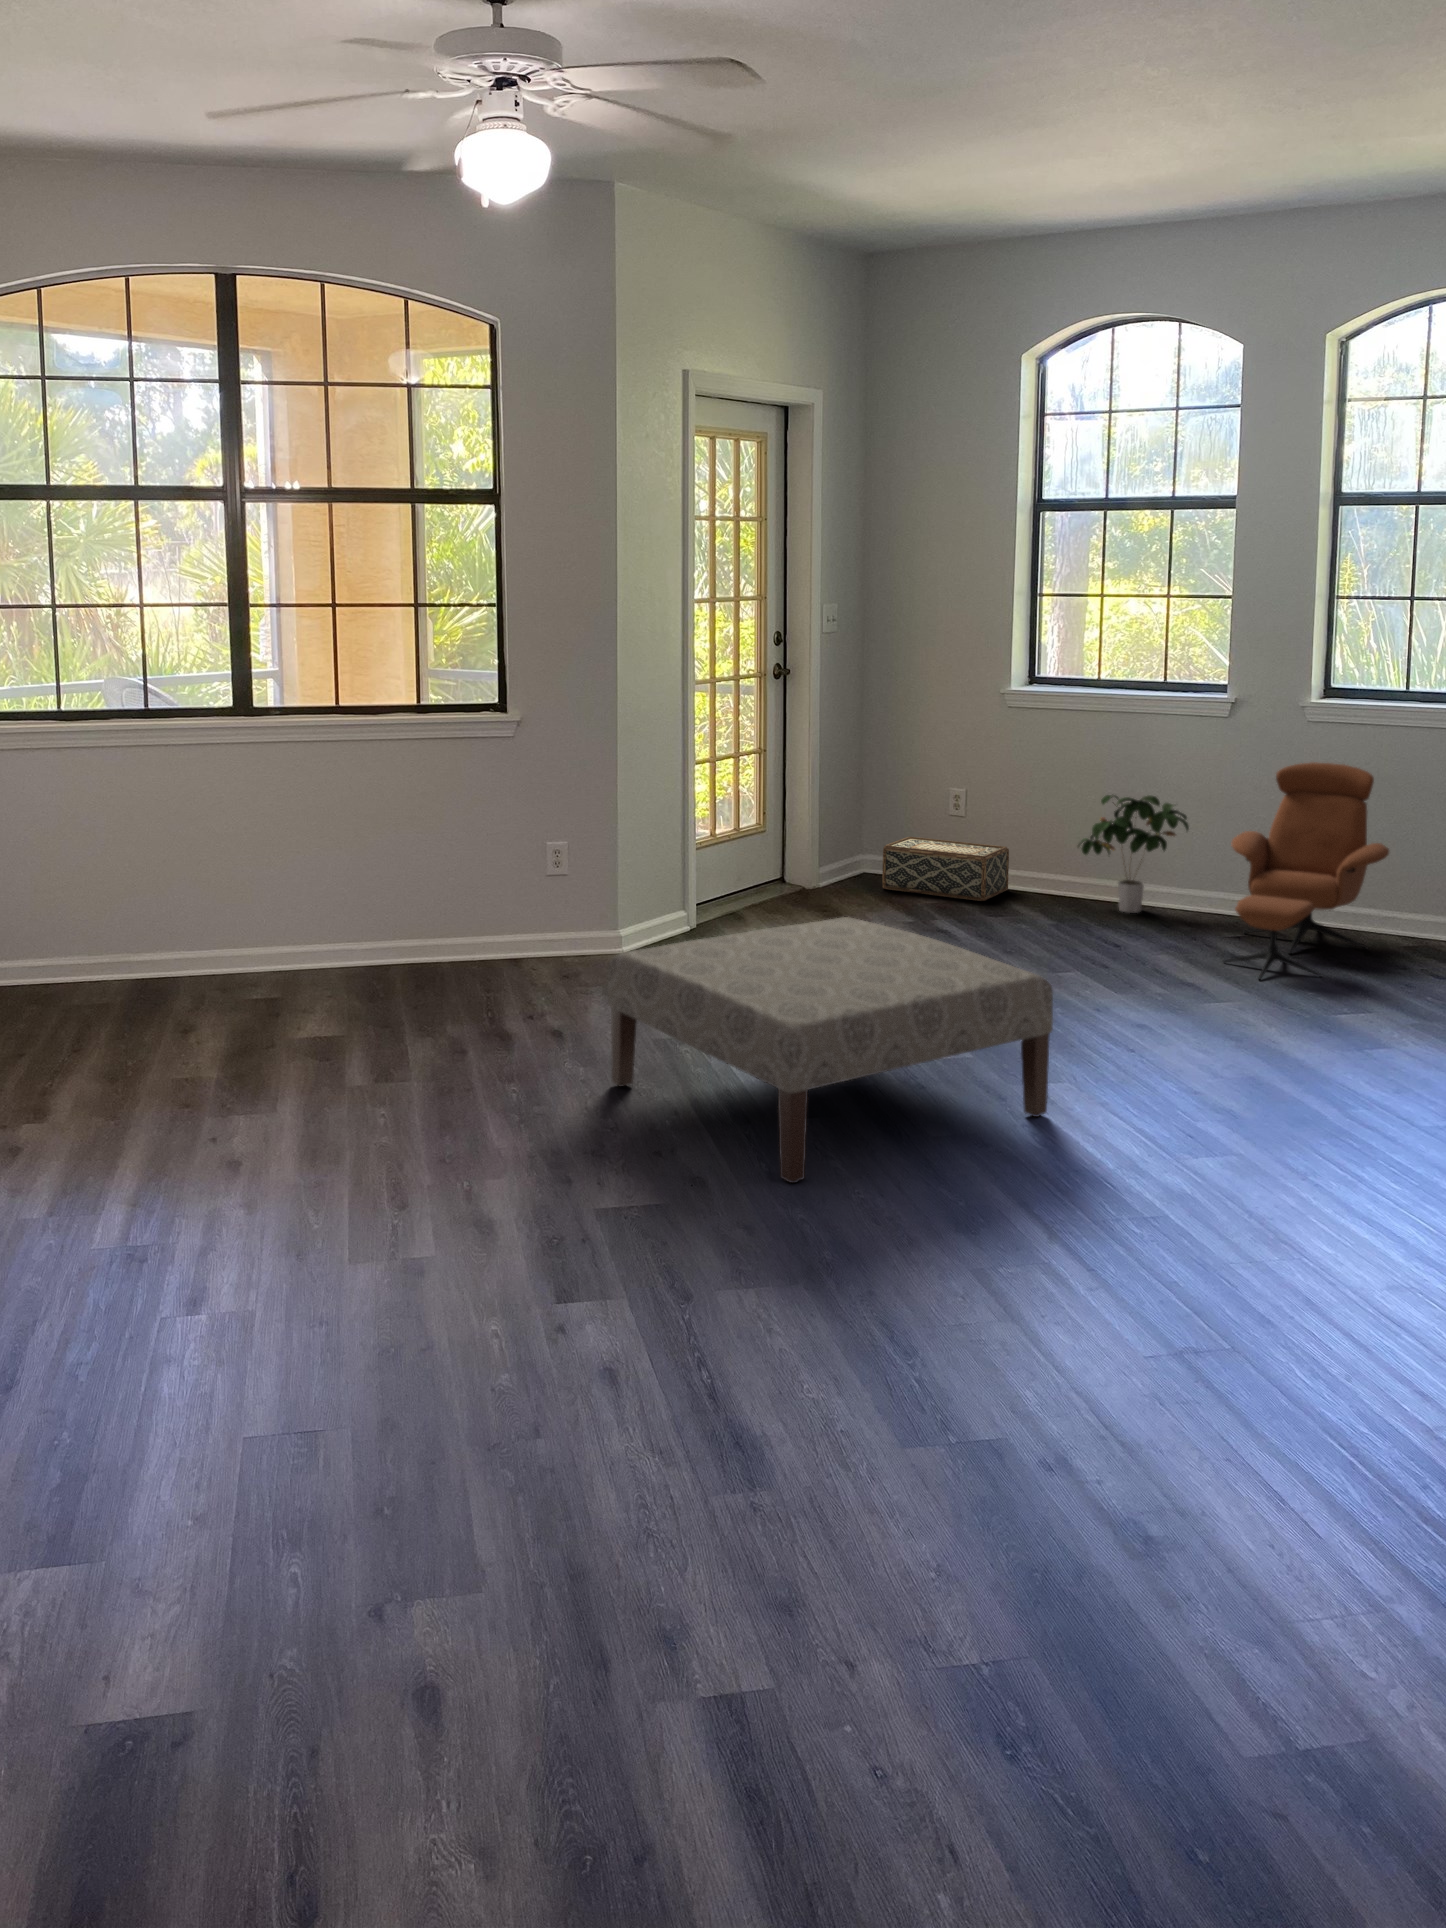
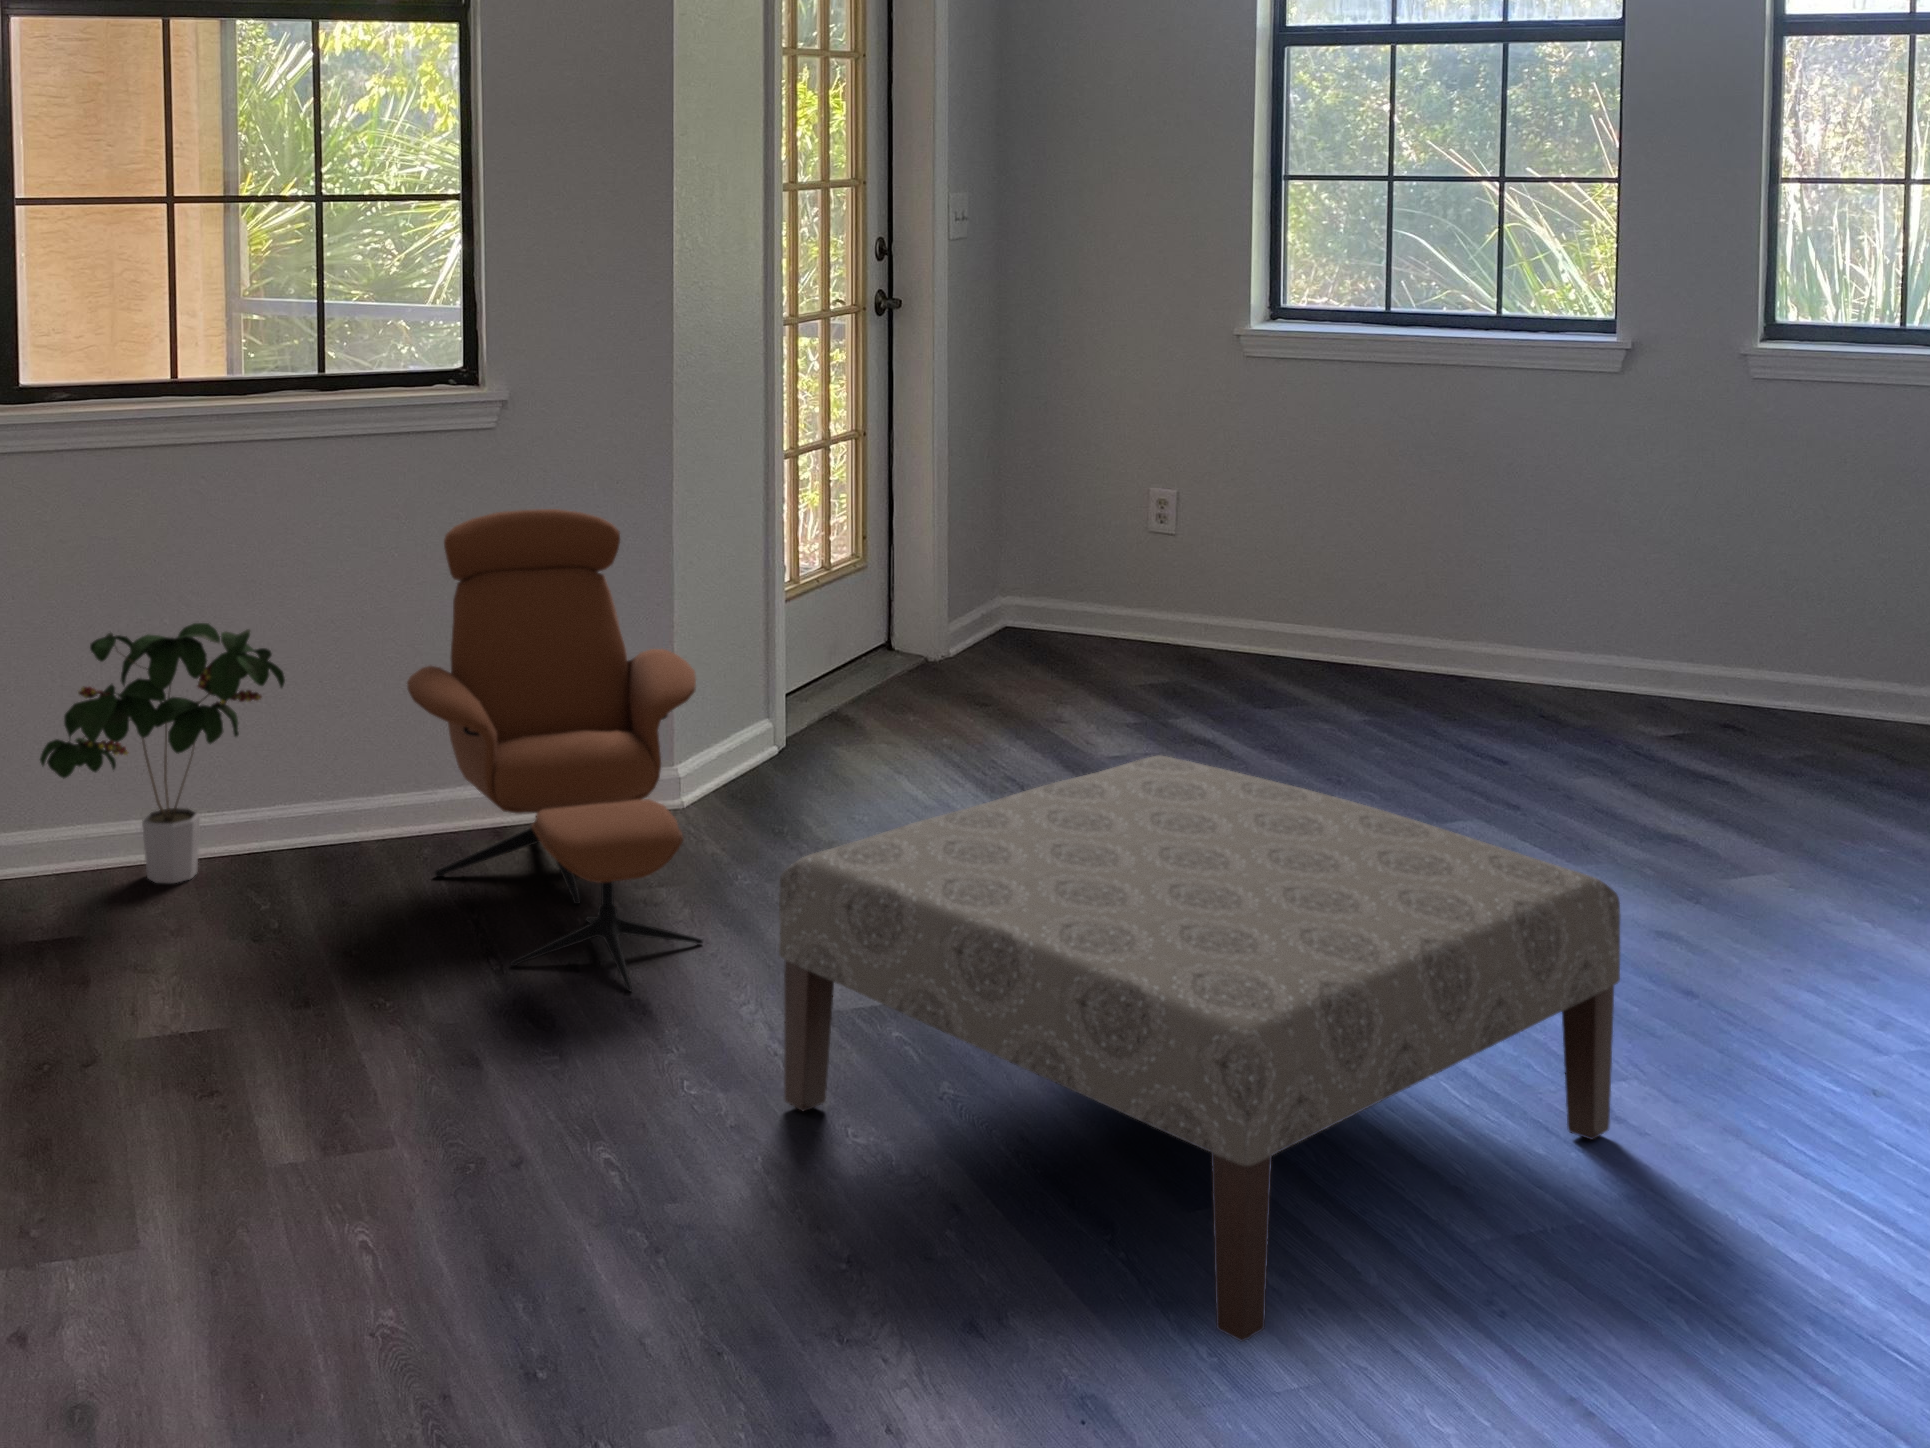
lounge chair: present [1223,762,1389,979] -> present [407,509,703,991]
potted plant: present [1078,795,1189,913] -> present [40,623,285,883]
woven basket: present [883,837,1009,901] -> none [1052,568,1253,676]

